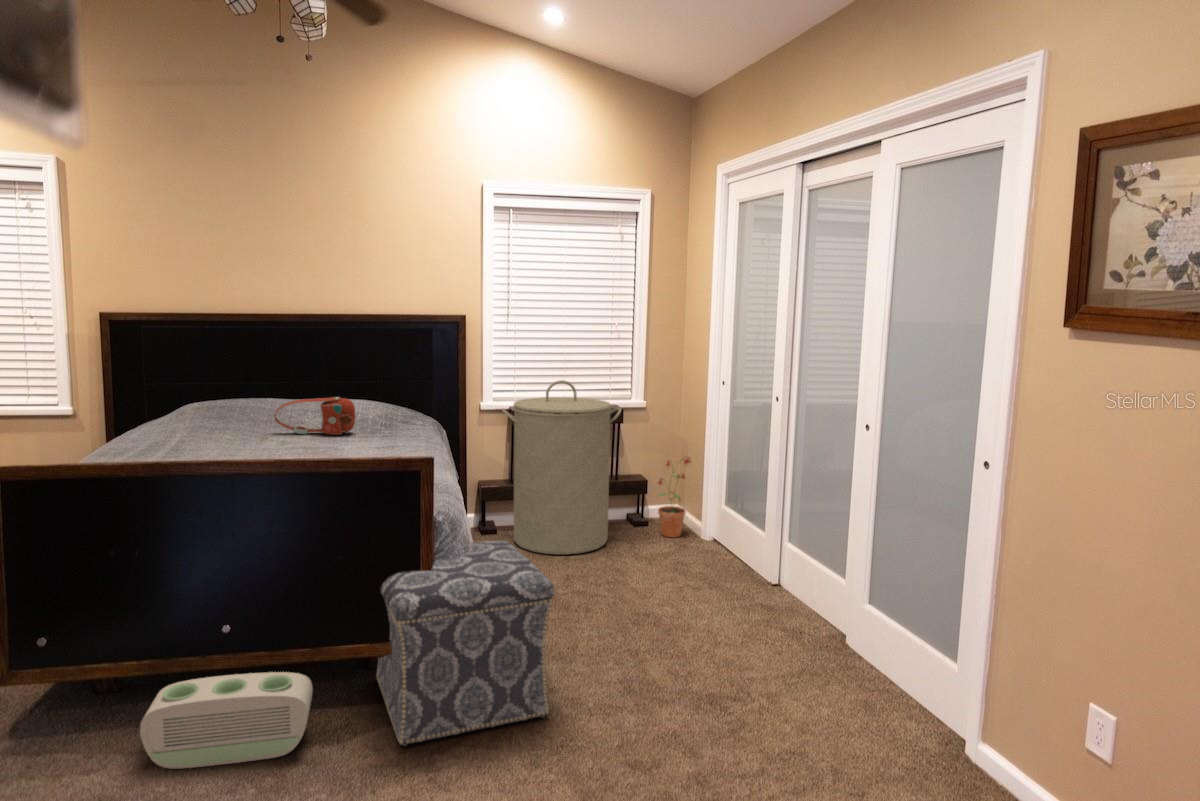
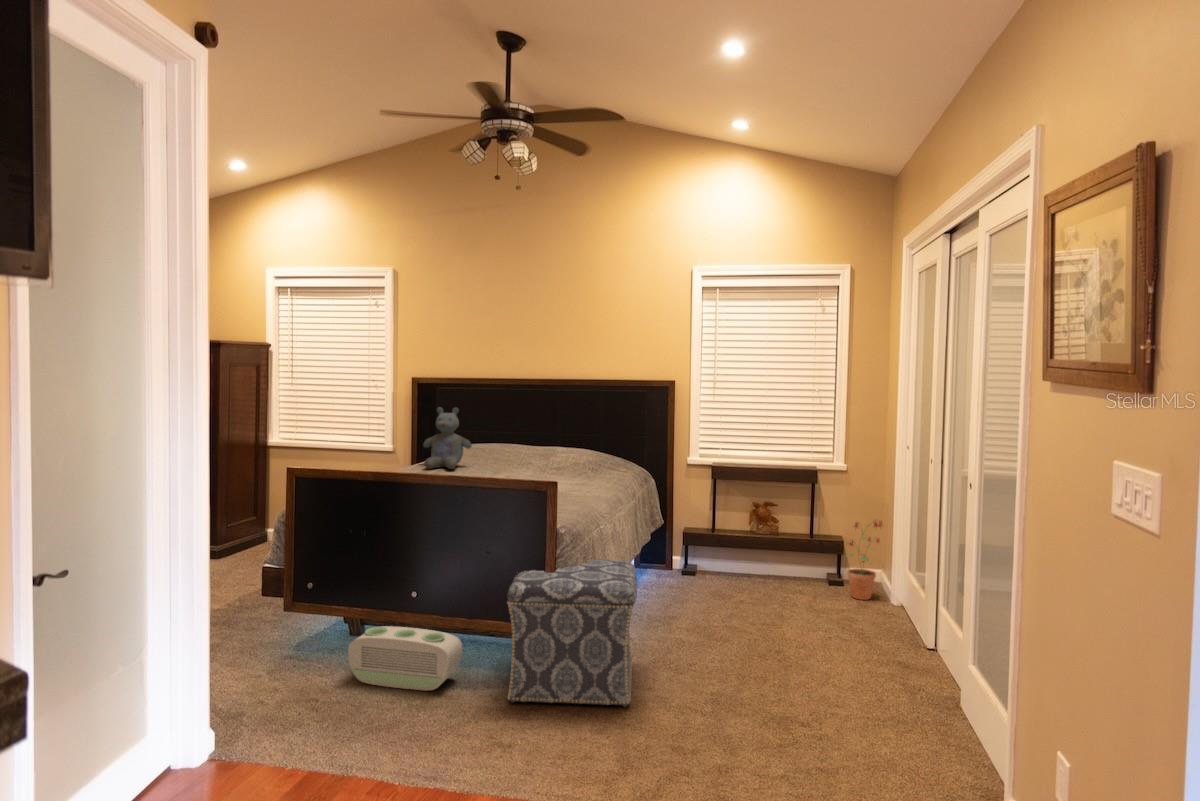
stuffed bear: none [147,355,222,441] -> present [423,407,472,469]
laundry hamper: present [502,380,621,554] -> none [696,439,808,600]
handbag: present [274,397,356,435] -> none [506,443,565,474]

